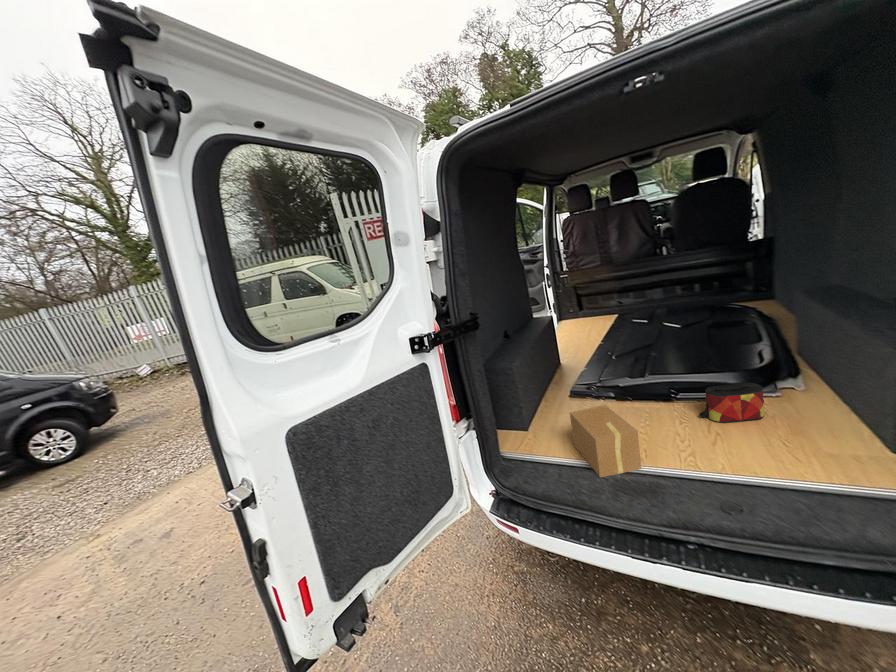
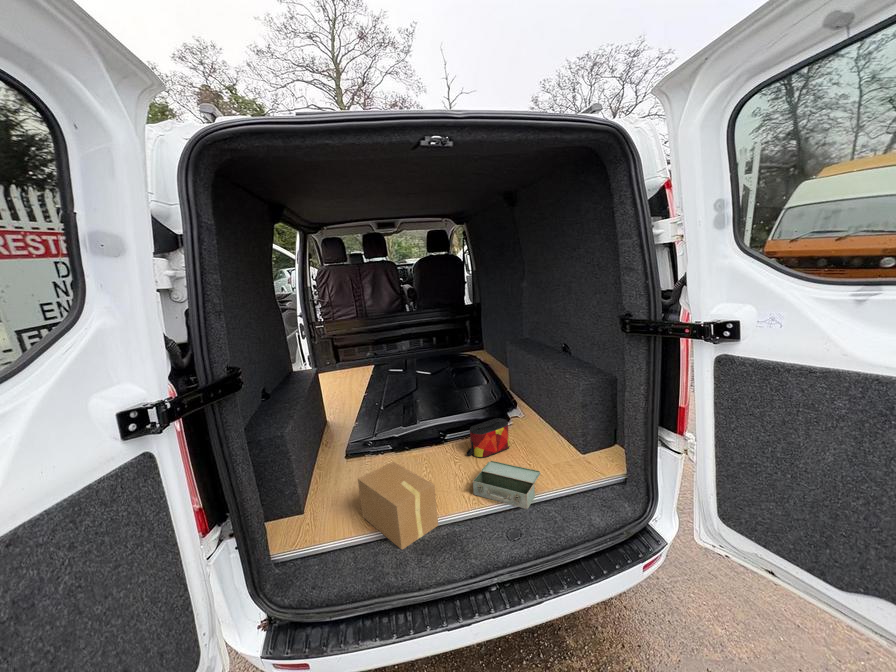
toolbox: none [690,425,787,482] -> present [473,461,541,509]

